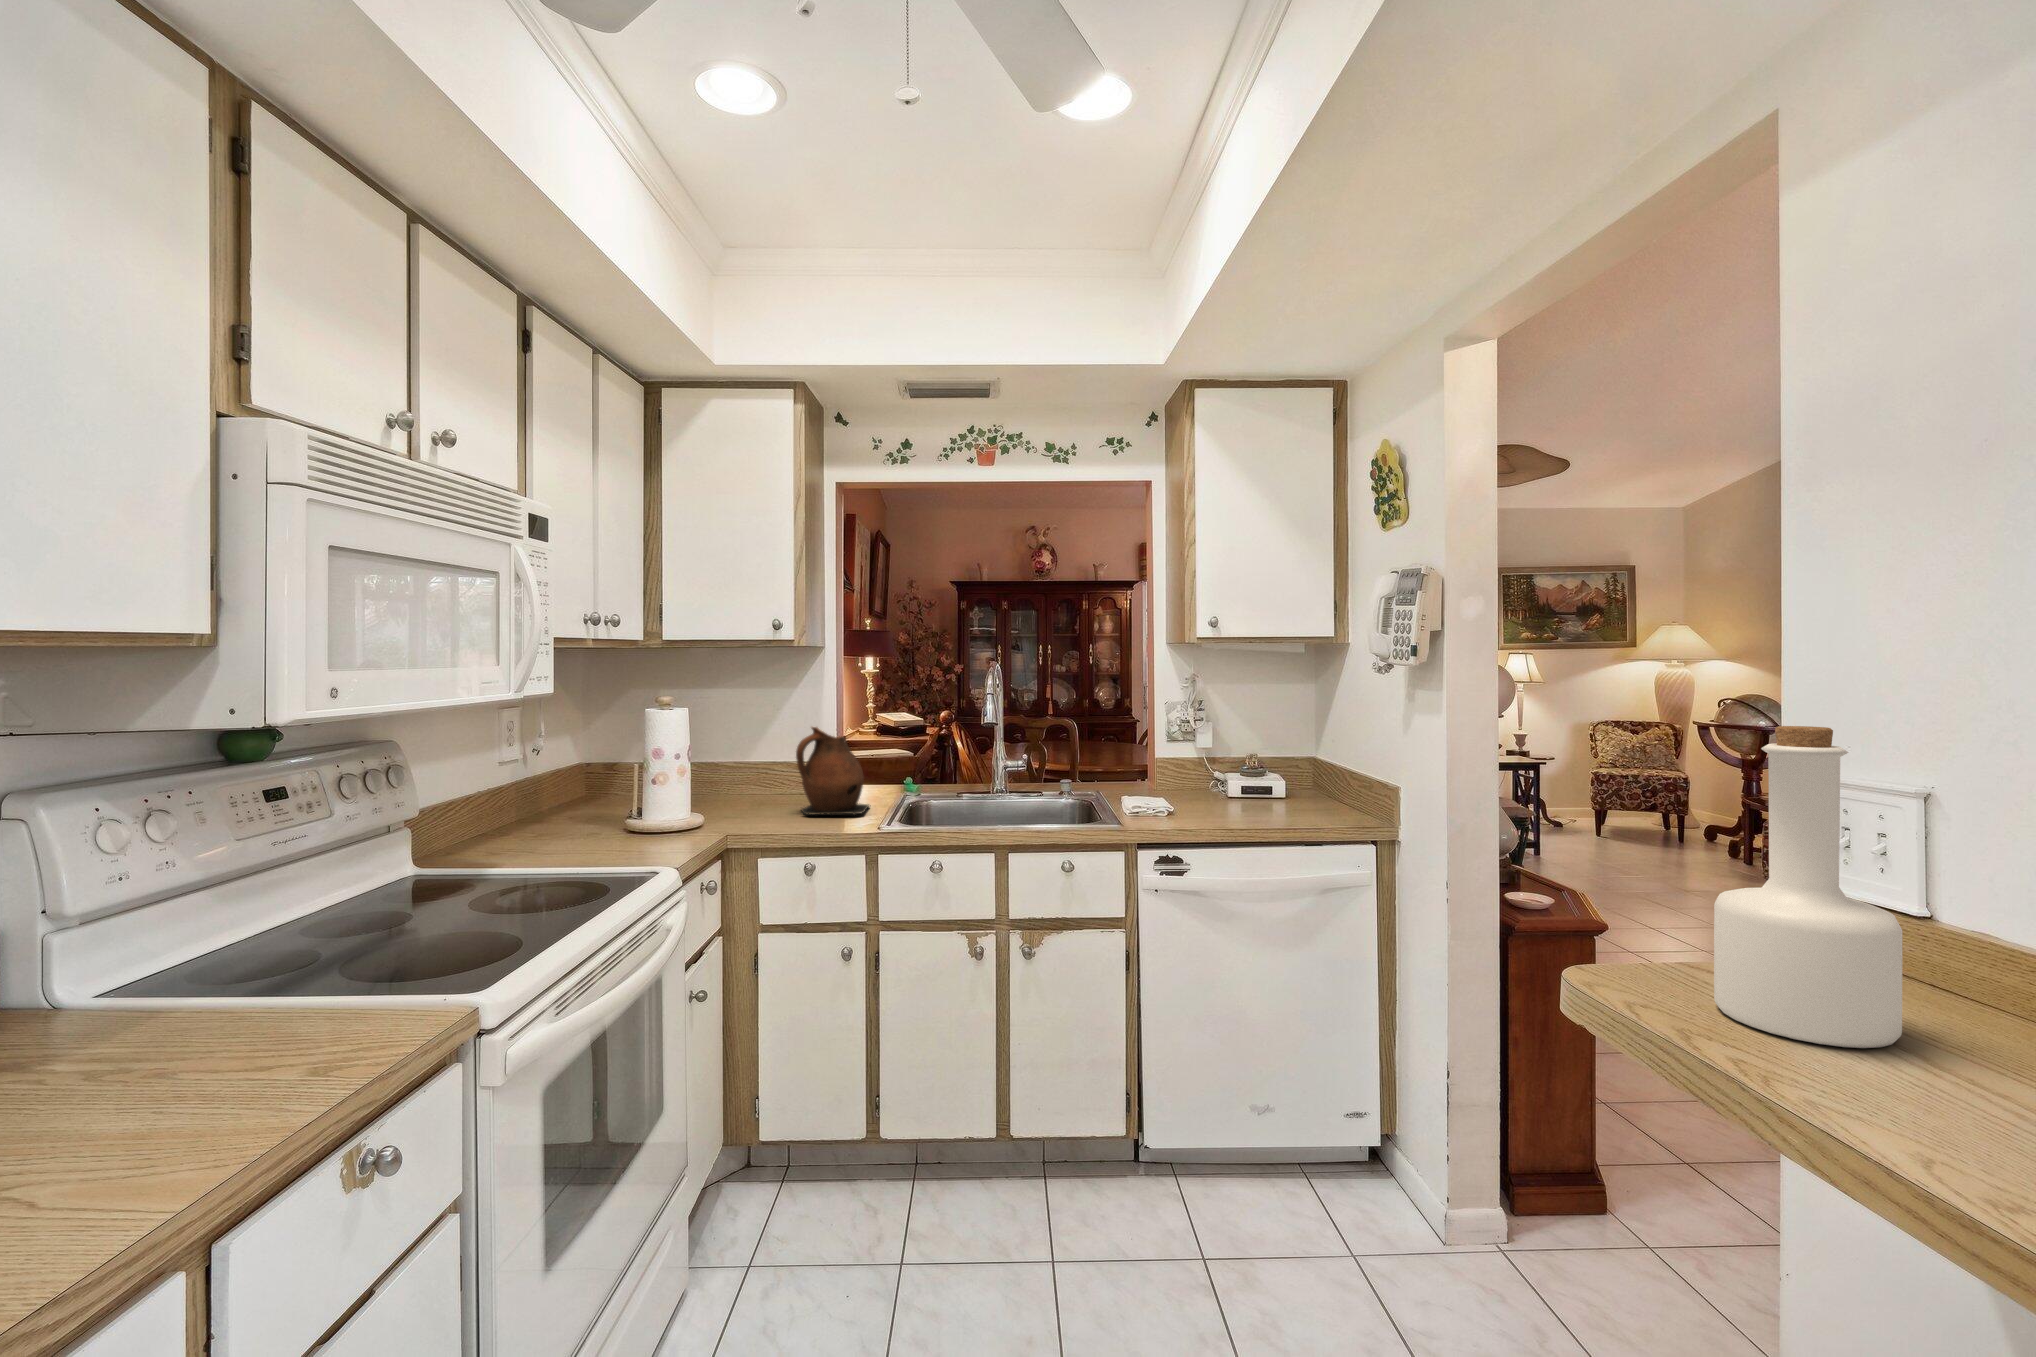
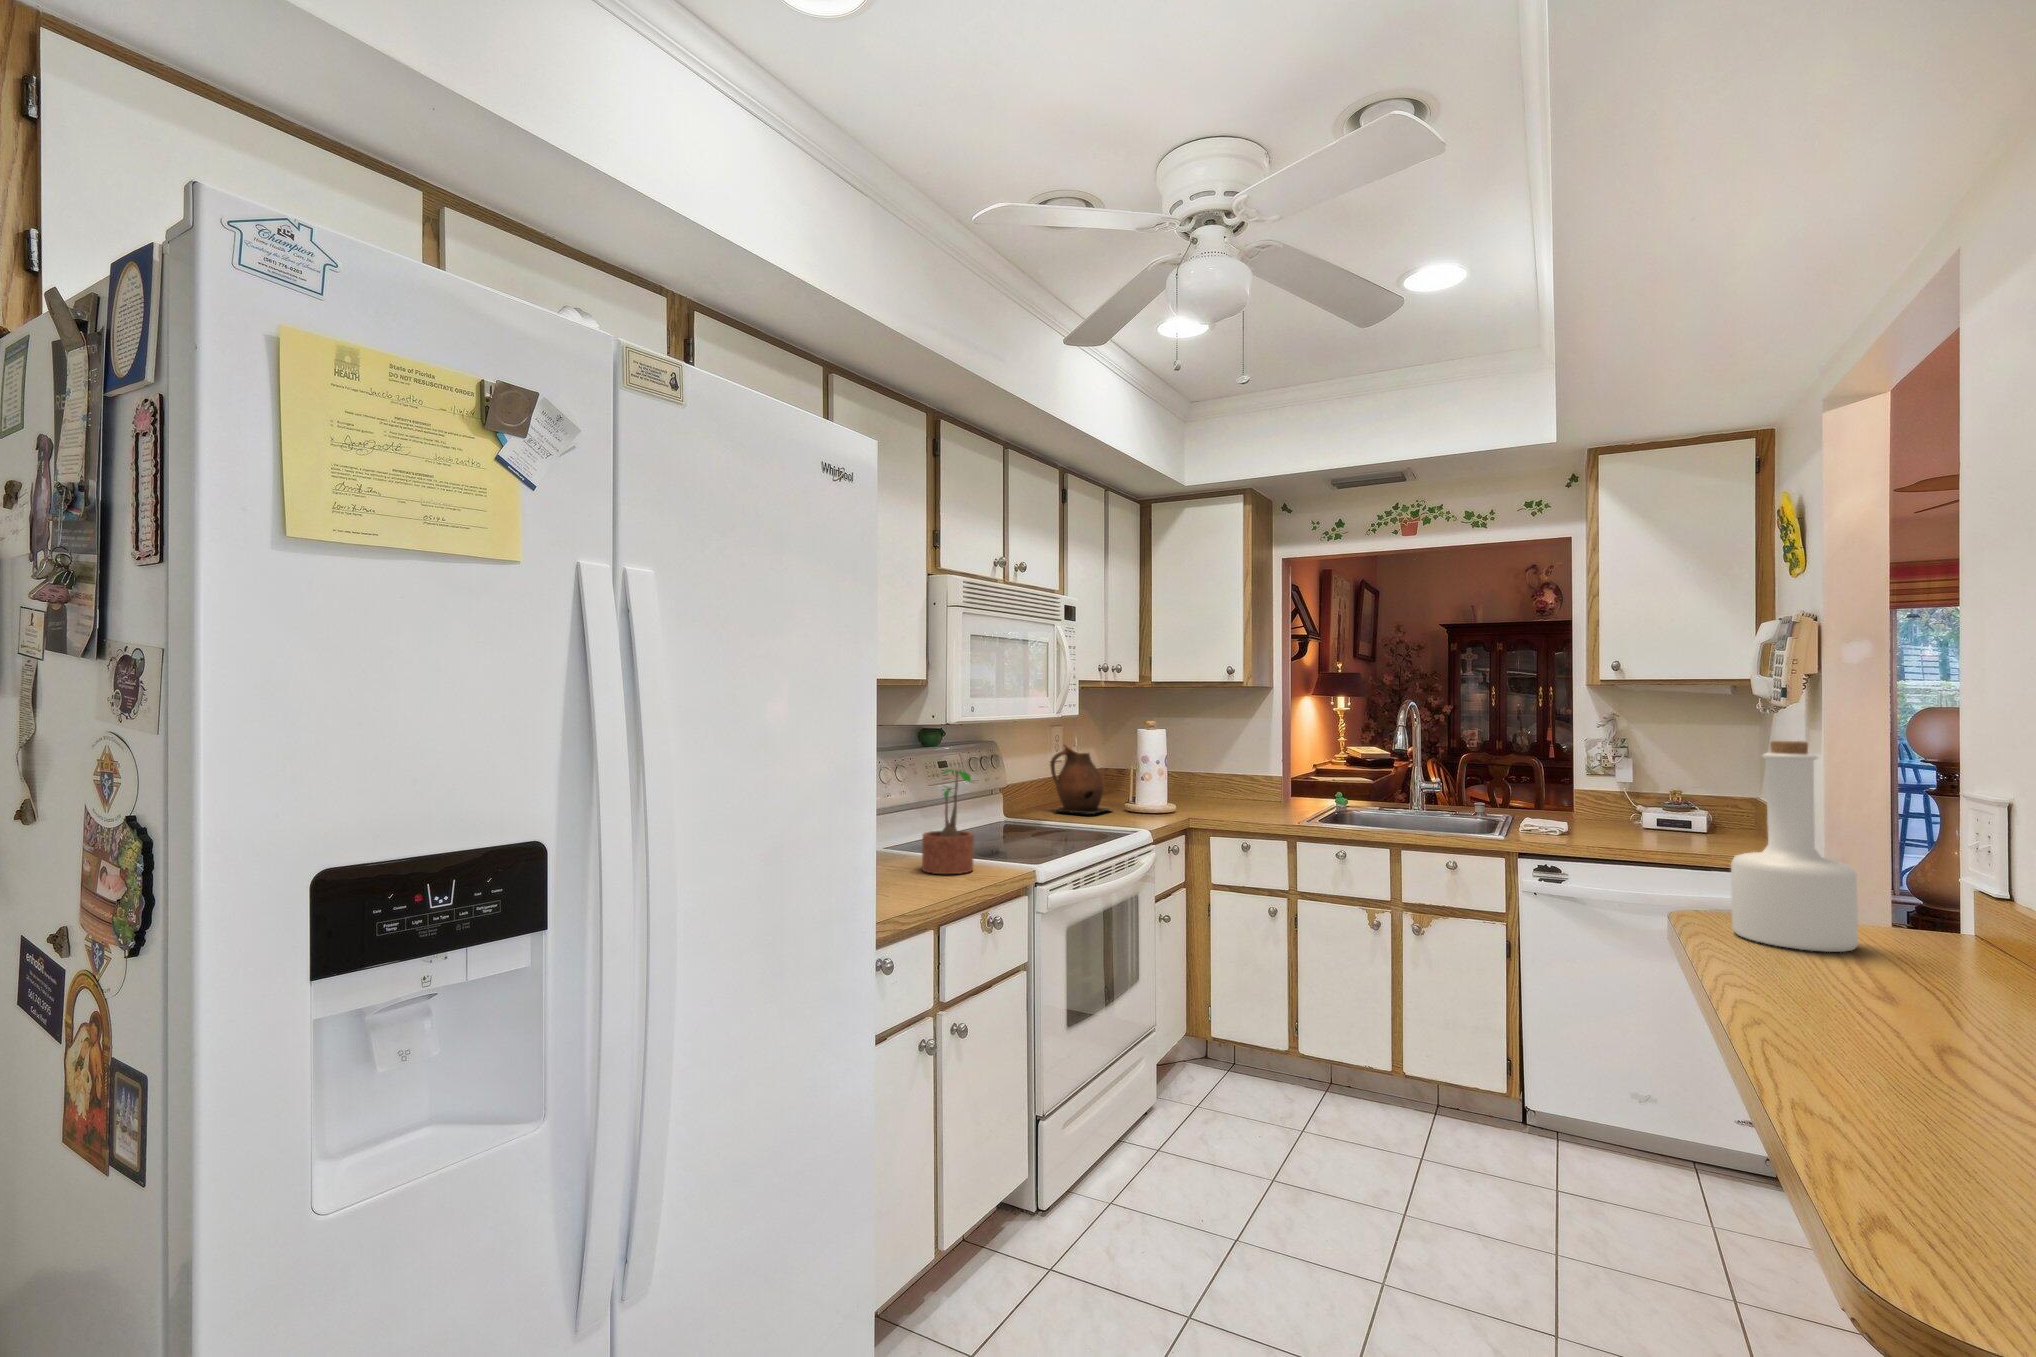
ceramic pitcher: present [796,727,869,815] -> present [1050,745,1109,814]
potted plant: none [173,830,326,1085] -> present [922,769,974,874]

